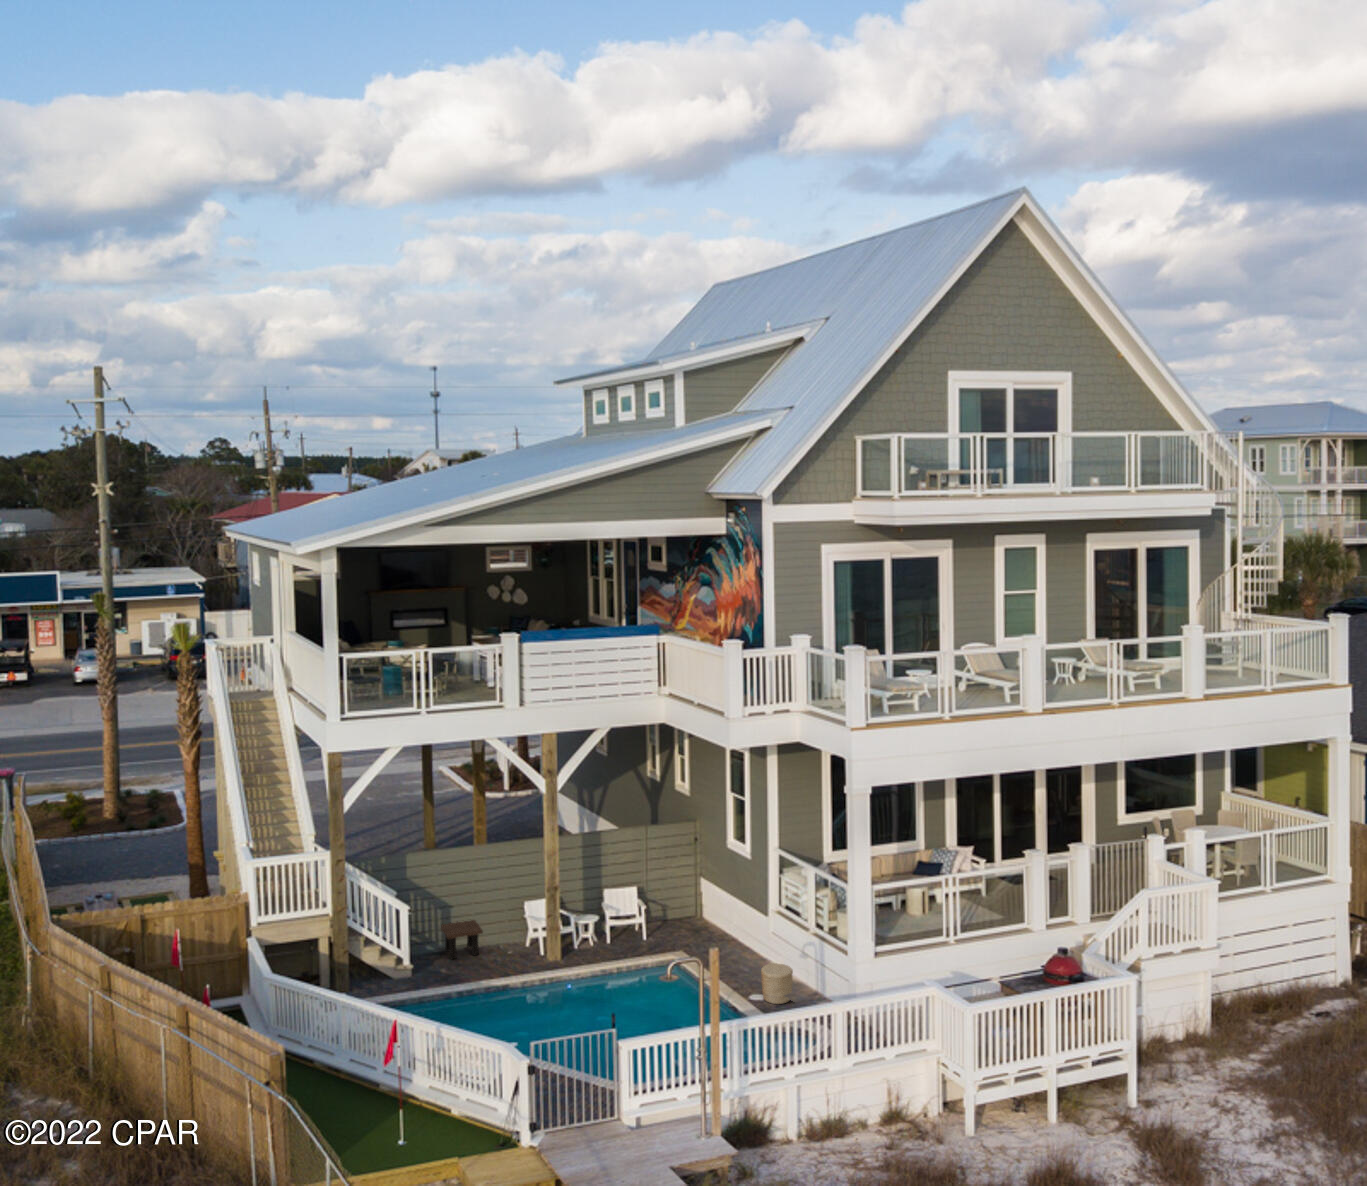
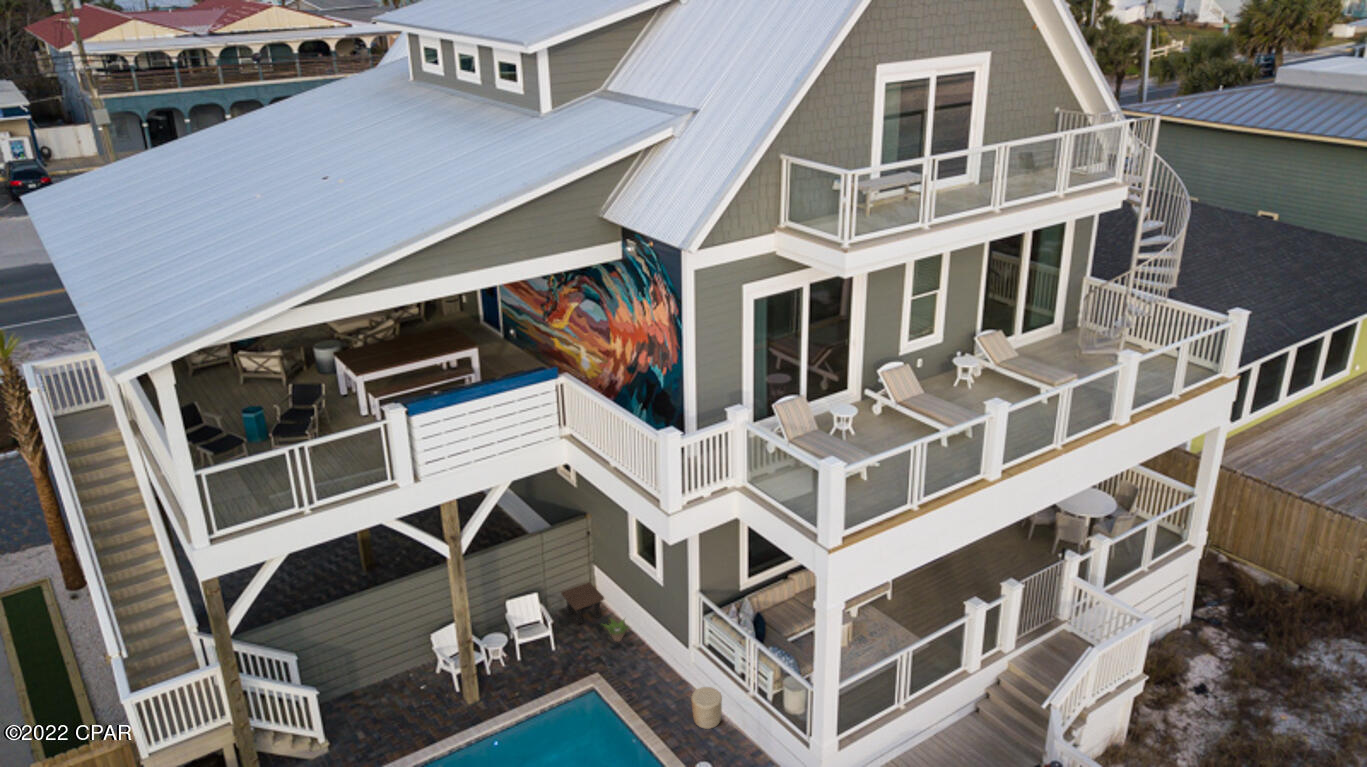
decorative plant: none [693,919,723,942] -> present [604,619,629,642]
side table: present [441,920,483,959] -> present [561,582,604,625]

